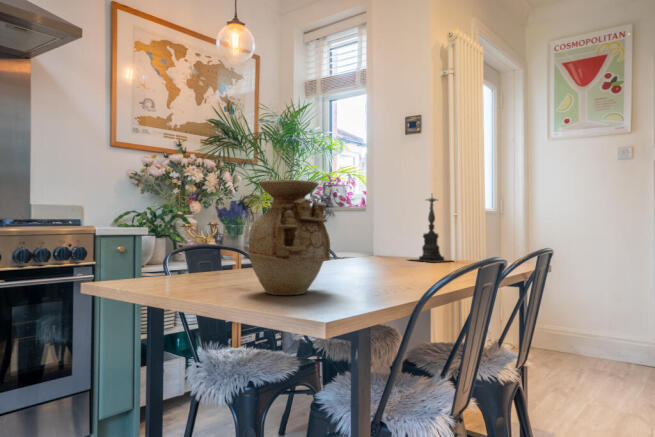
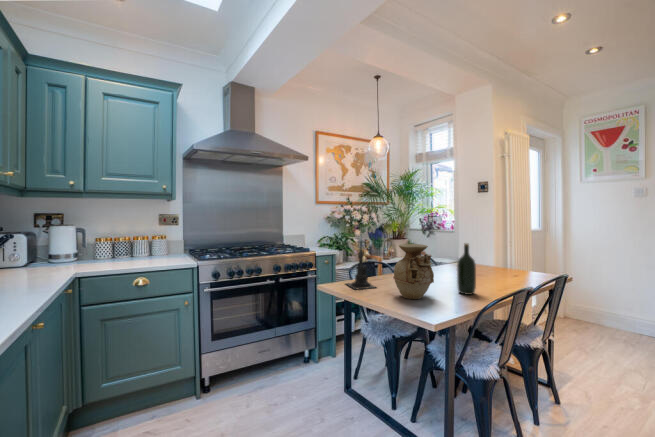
wine bottle: none [375,187,408,286] -> present [457,244,476,295]
candle holder: present [412,197,450,262] -> present [346,240,375,289]

